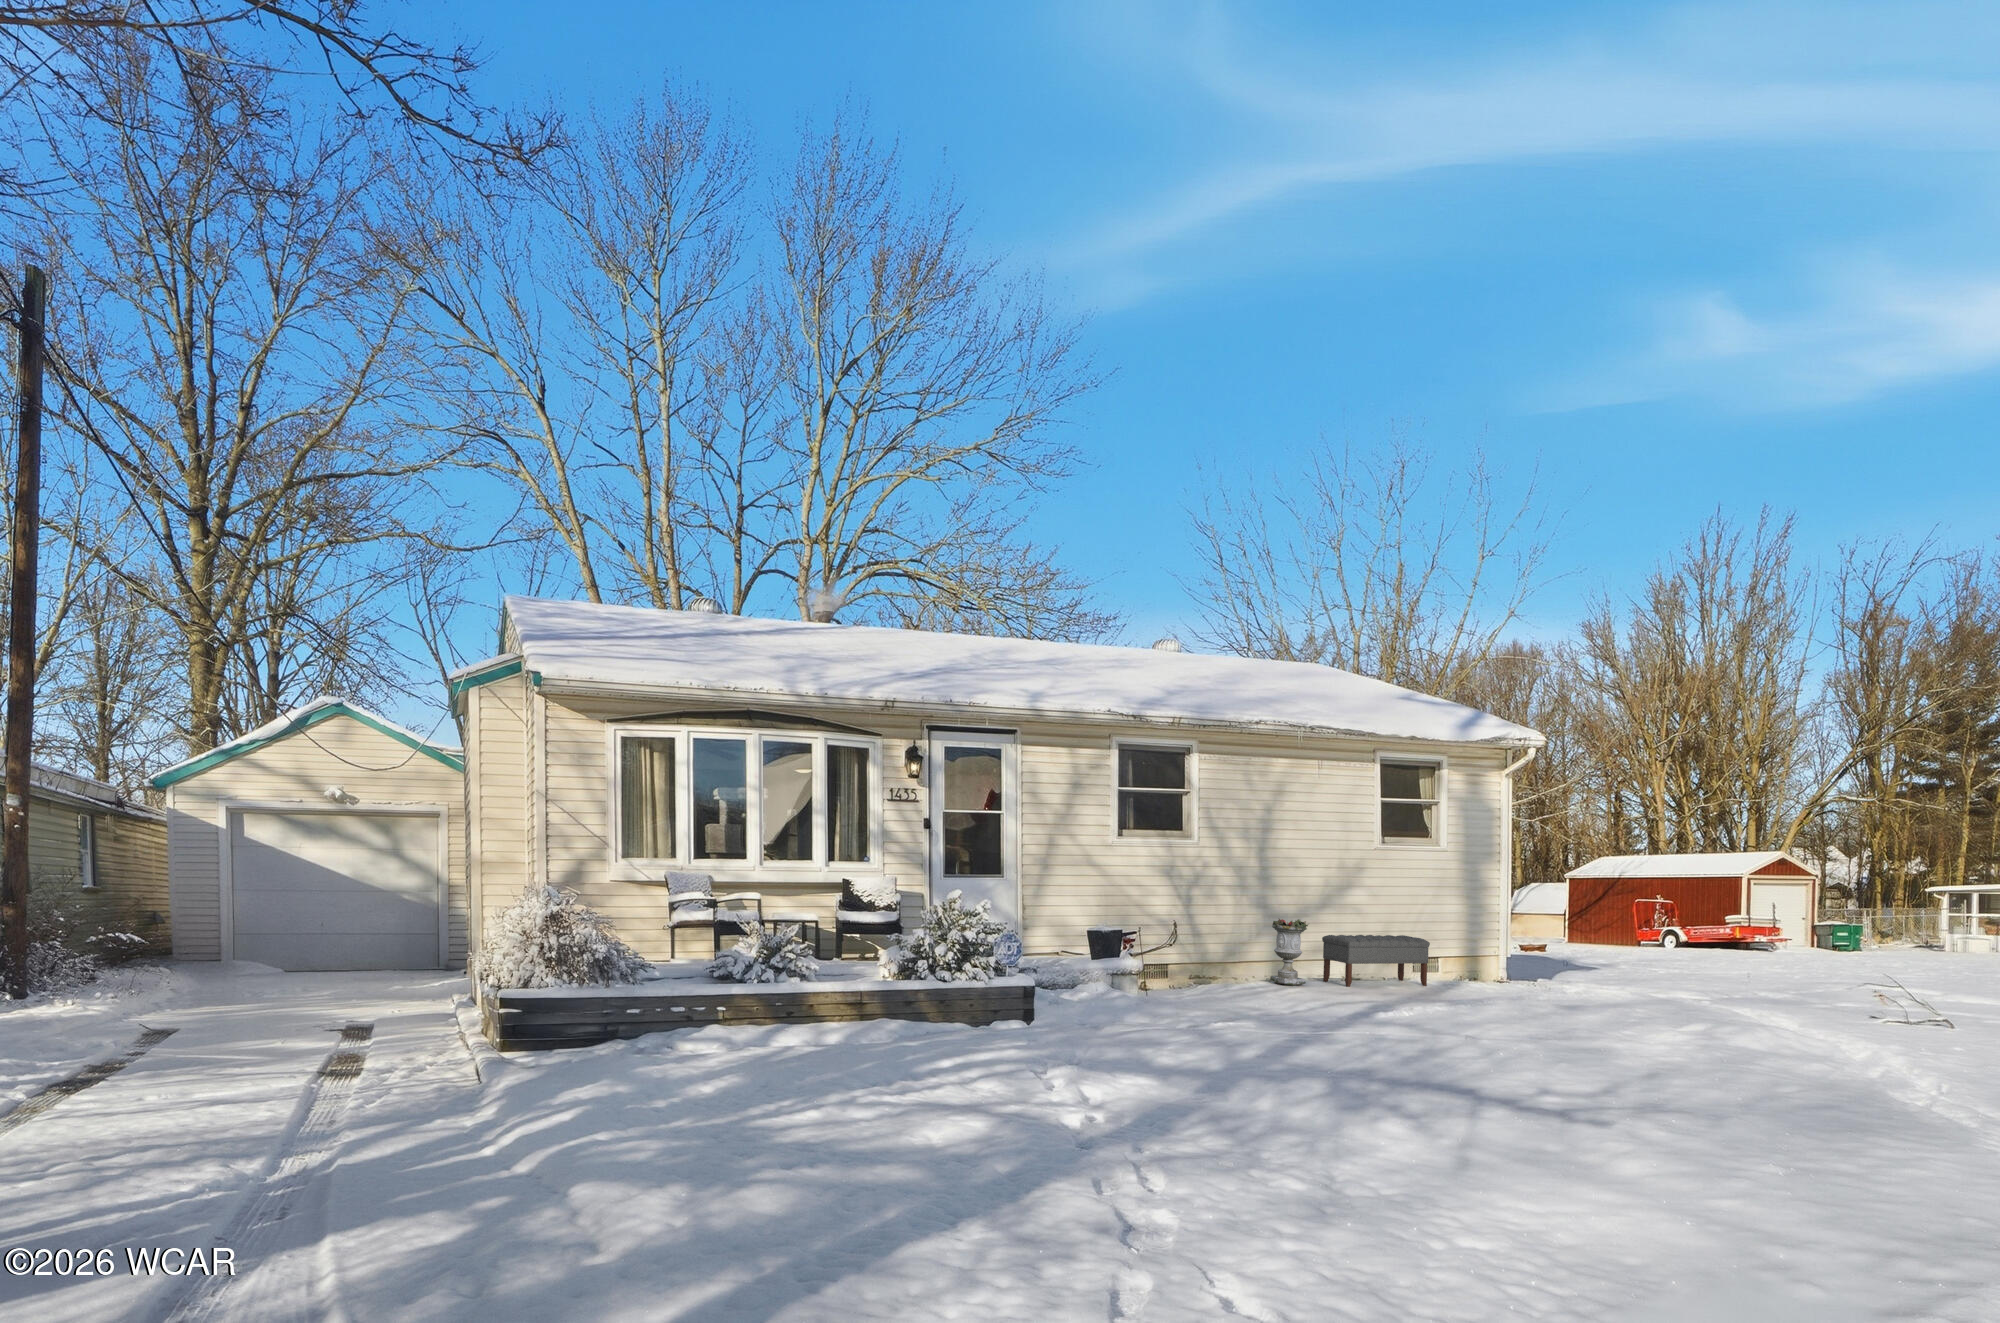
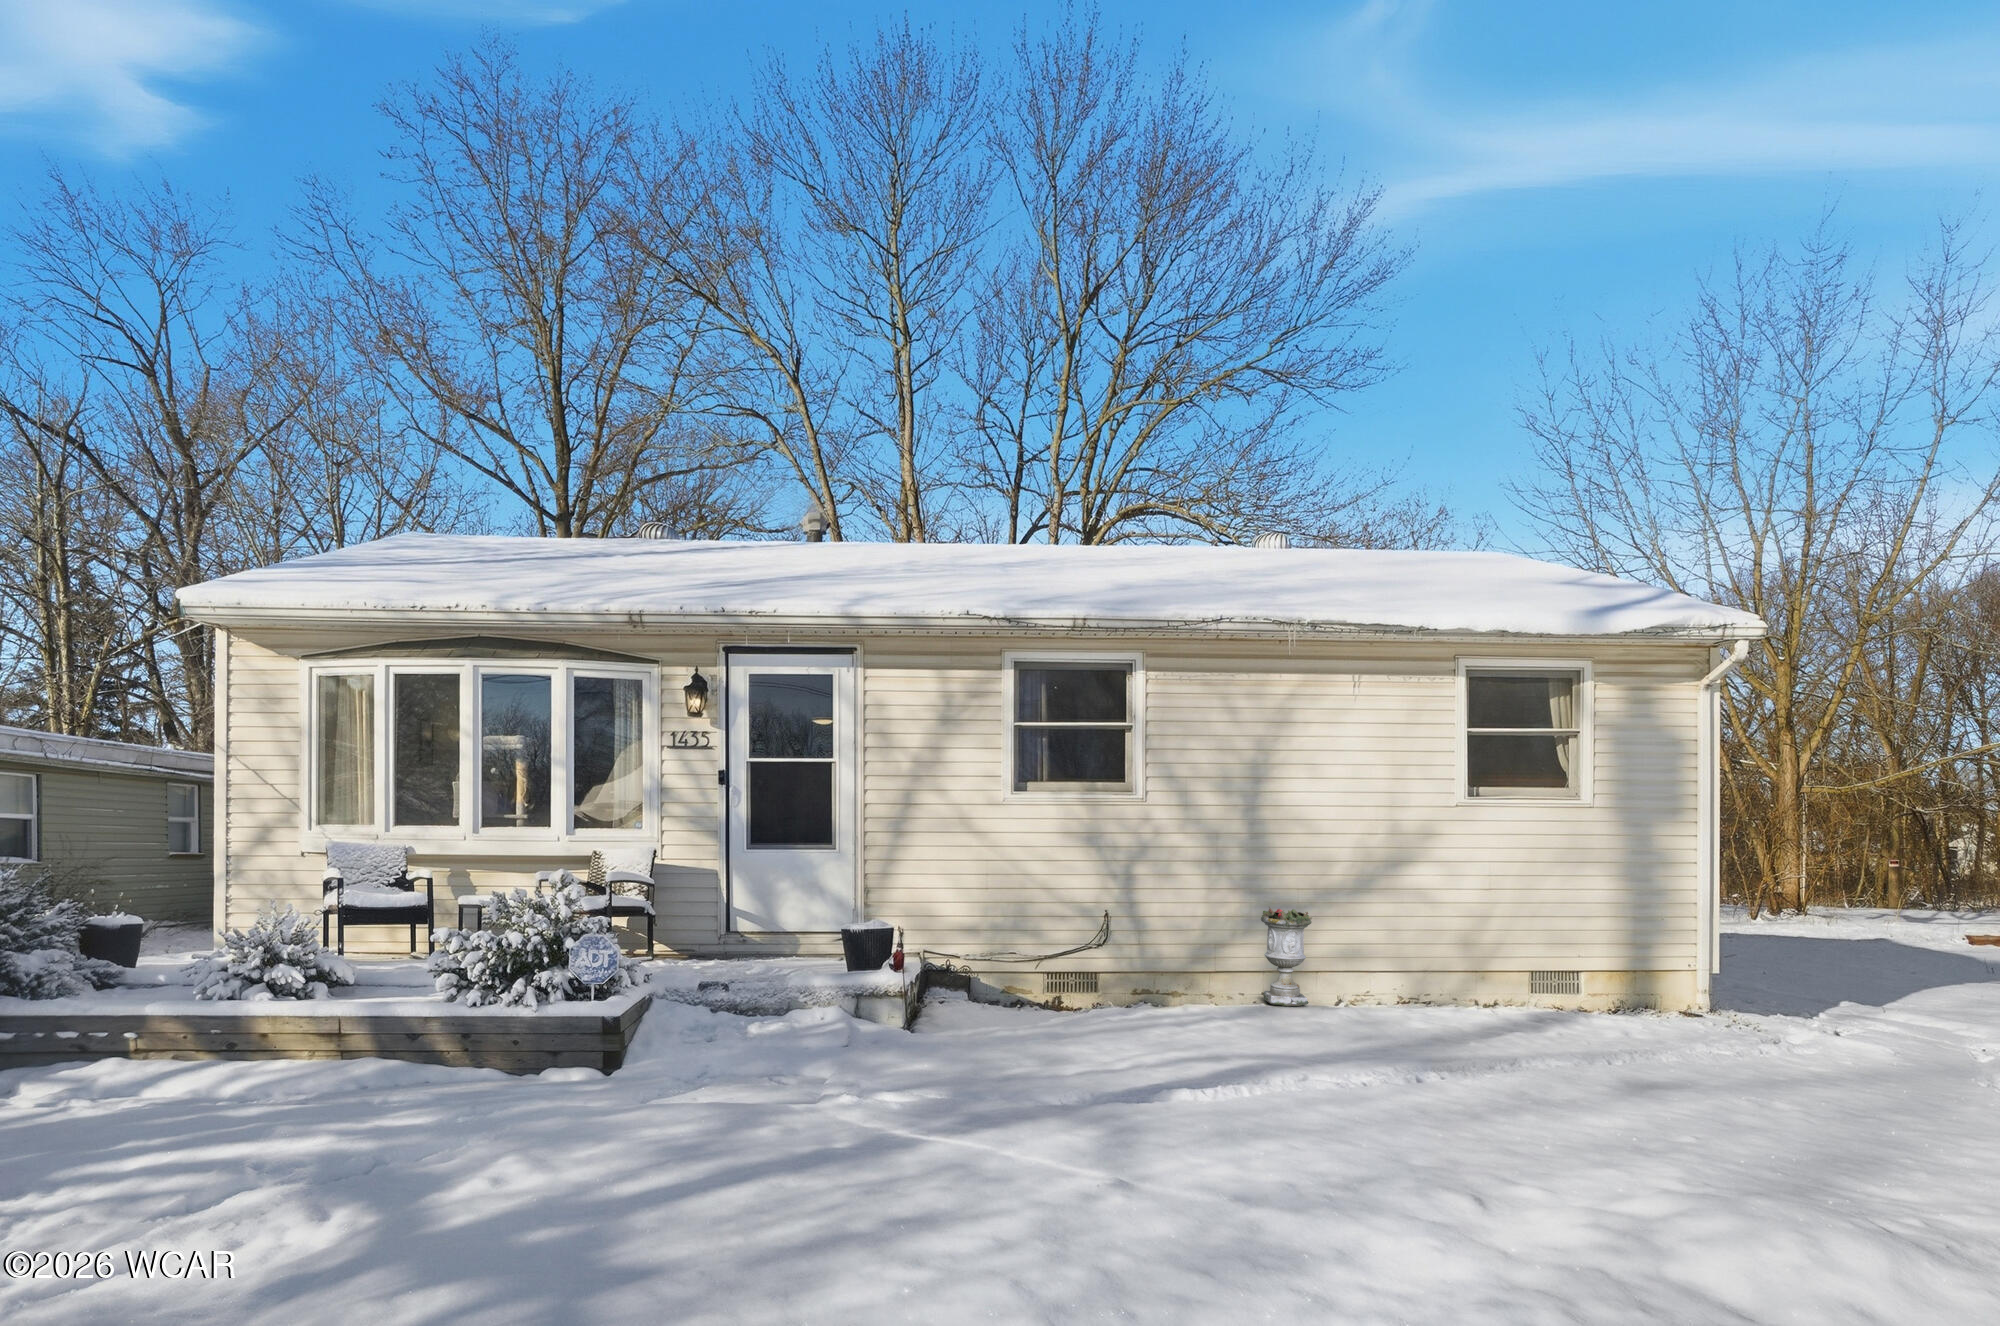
bench: present [1322,935,1430,987] -> none [1357,933,1533,1014]

